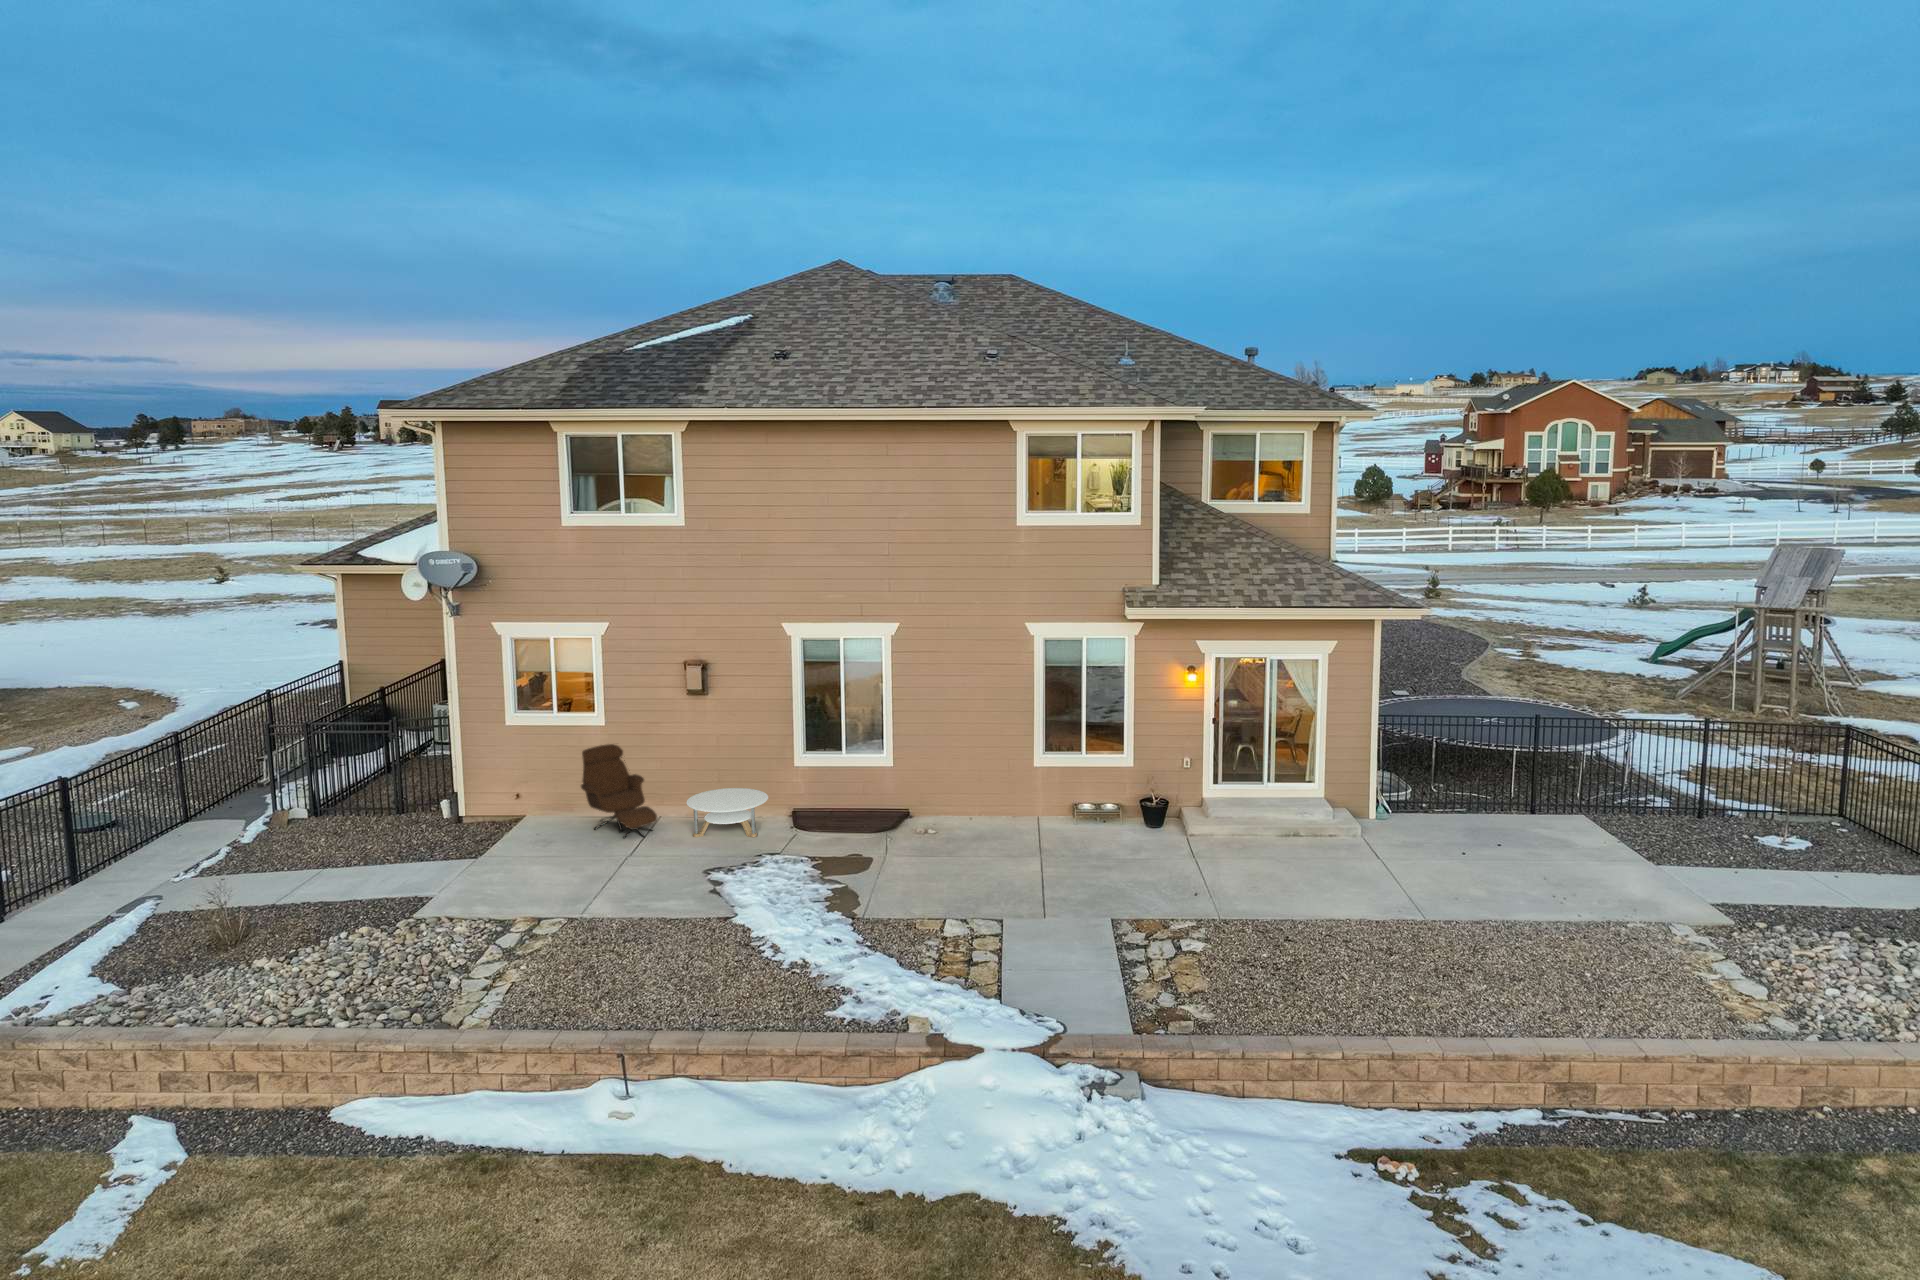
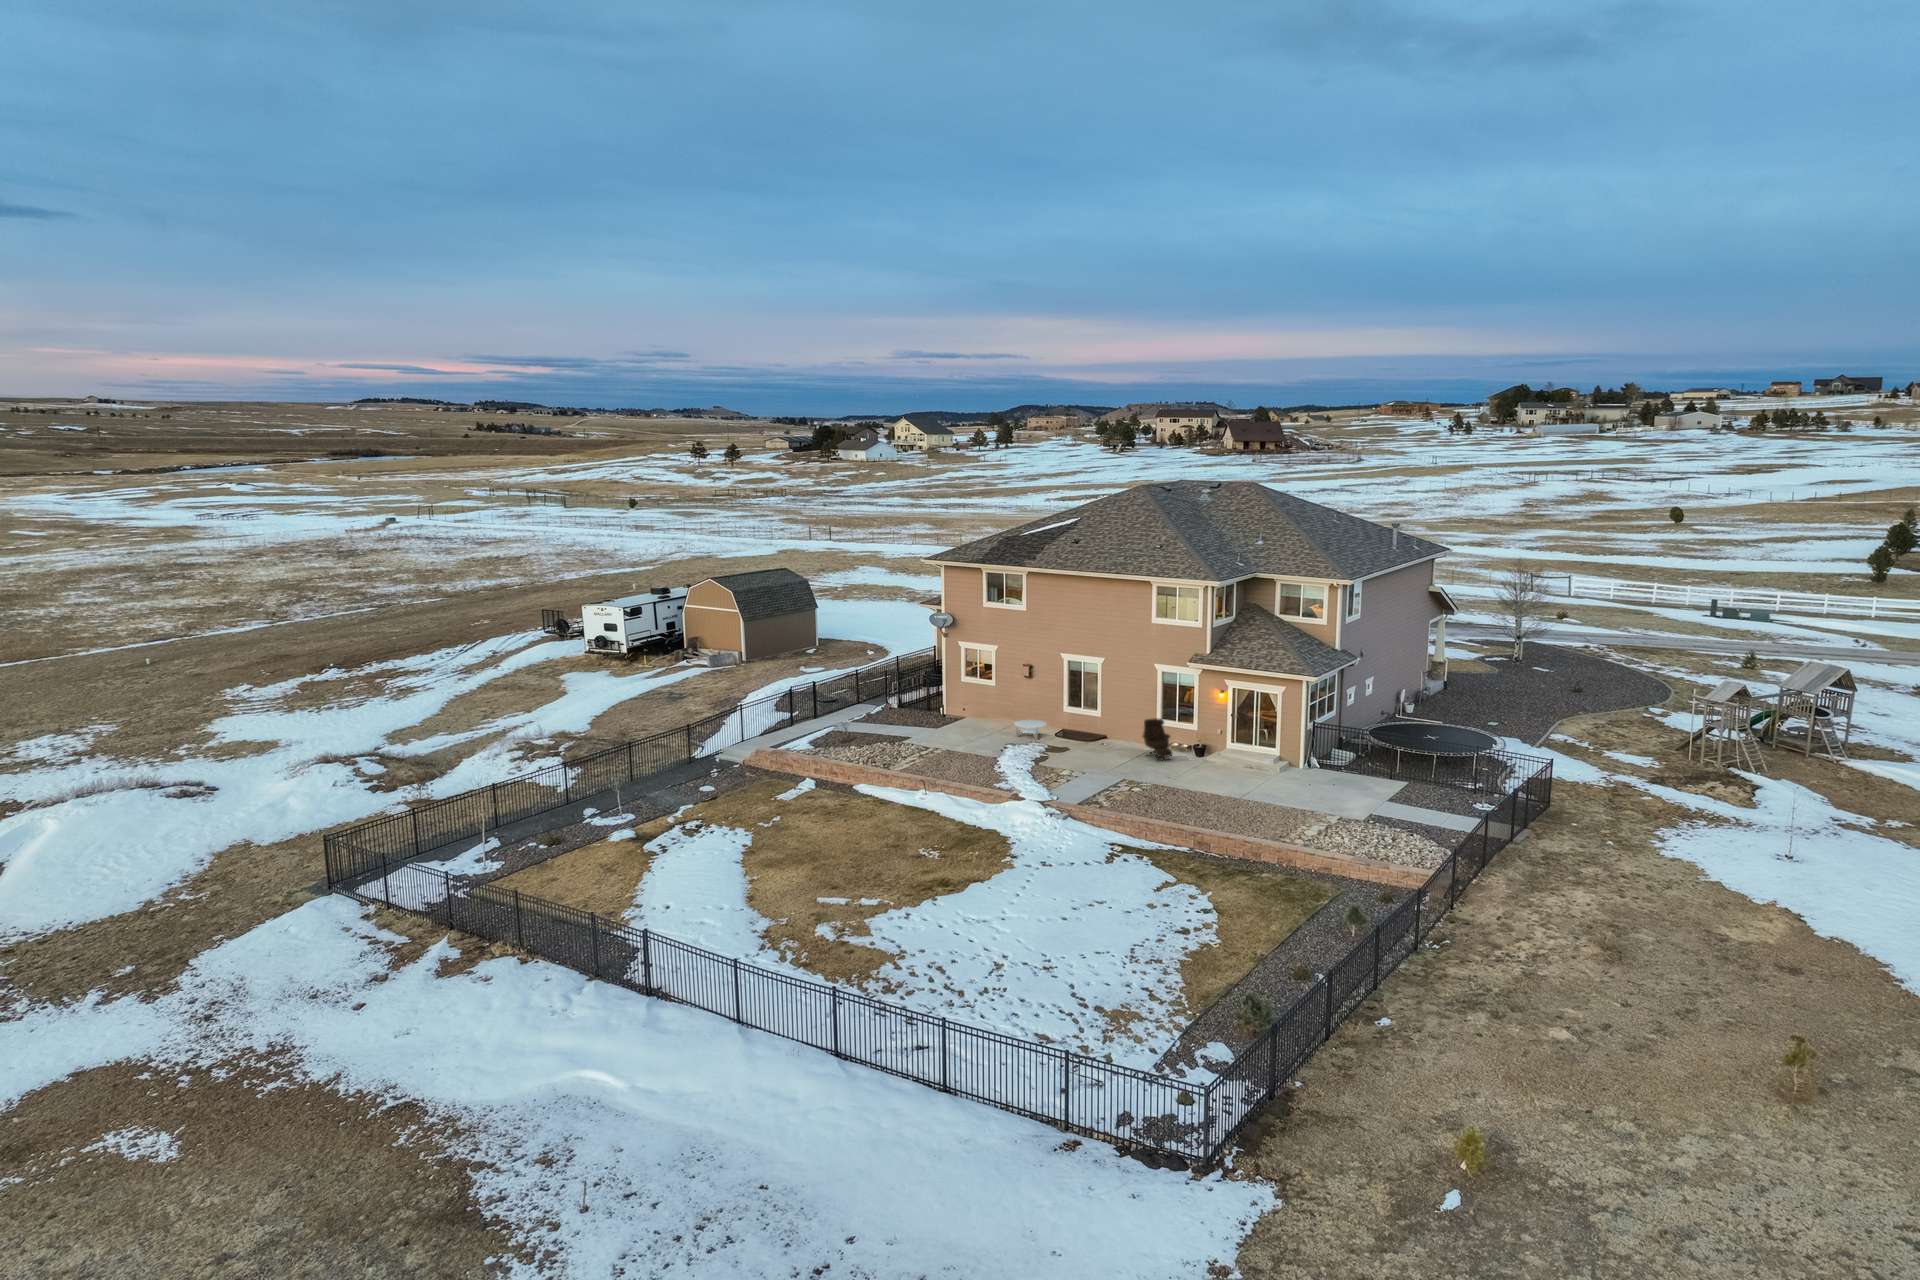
lounge chair: present [581,744,657,836] -> present [1143,719,1172,758]

